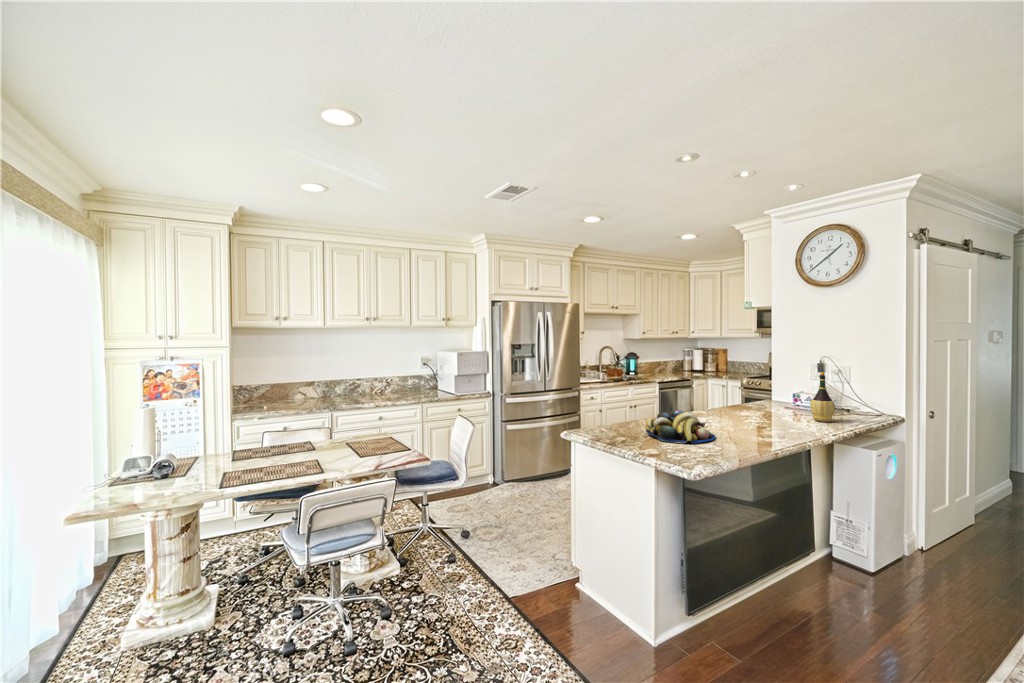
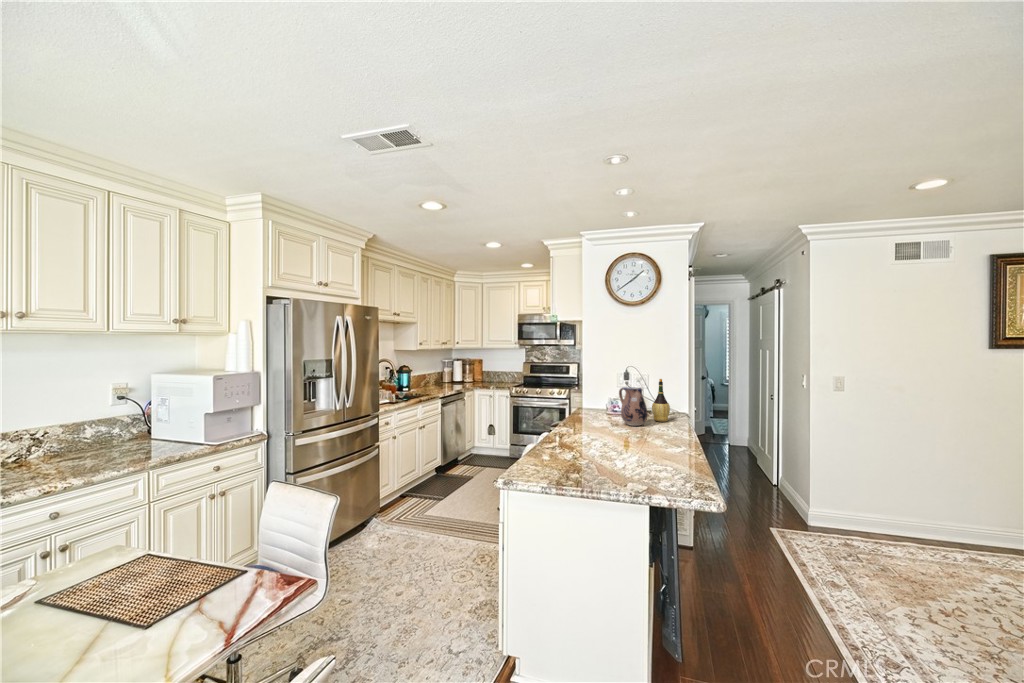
ceramic pitcher: none [759,379,792,421] -> present [619,387,648,426]
fruit bowl: present [645,410,715,444] -> none [581,428,651,466]

